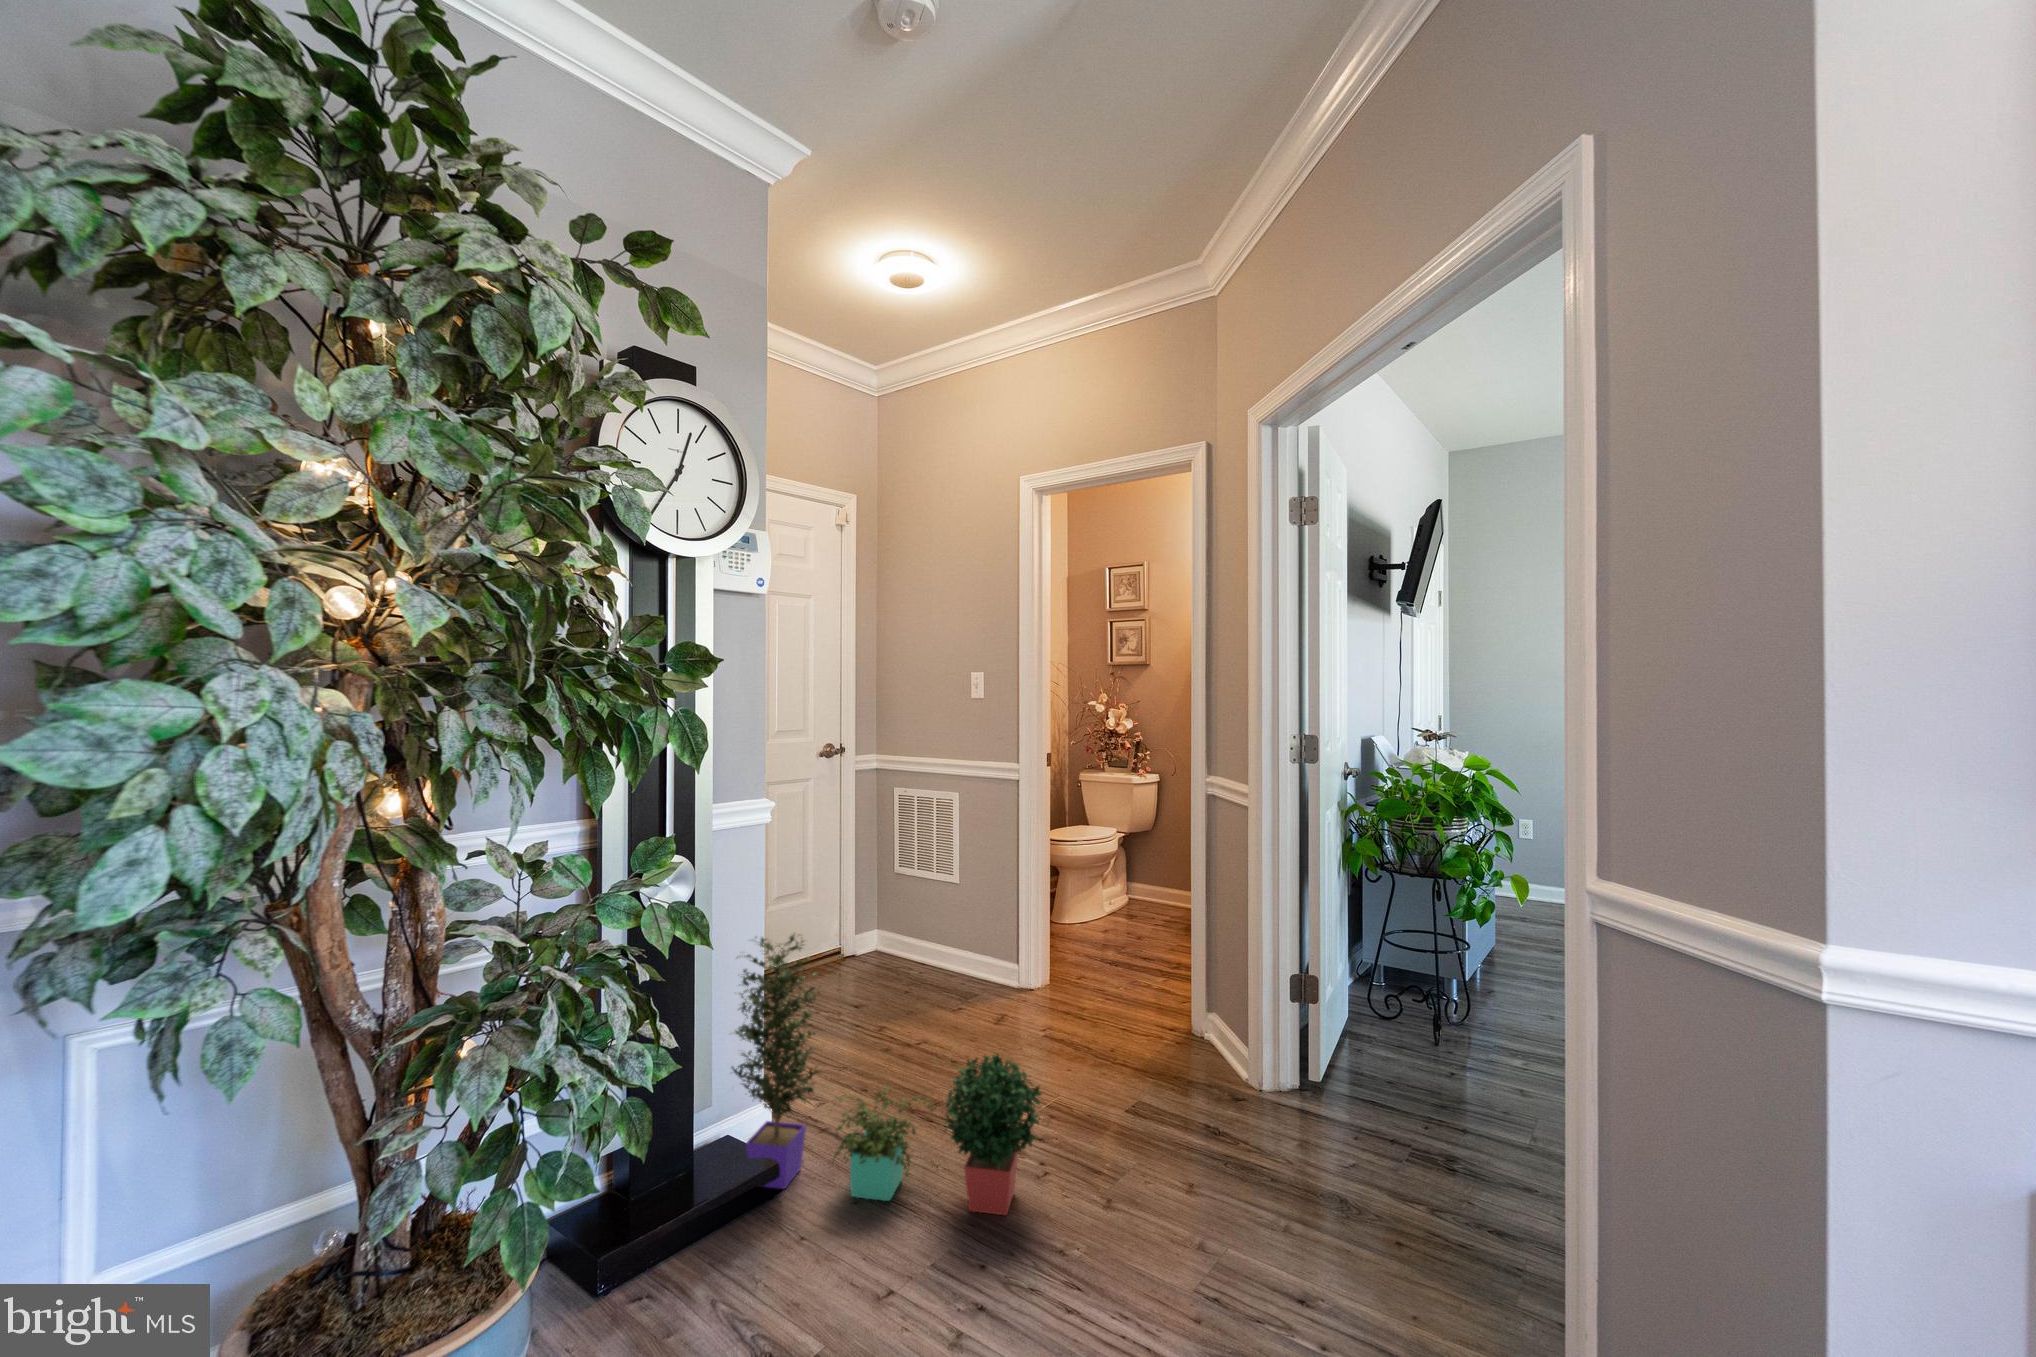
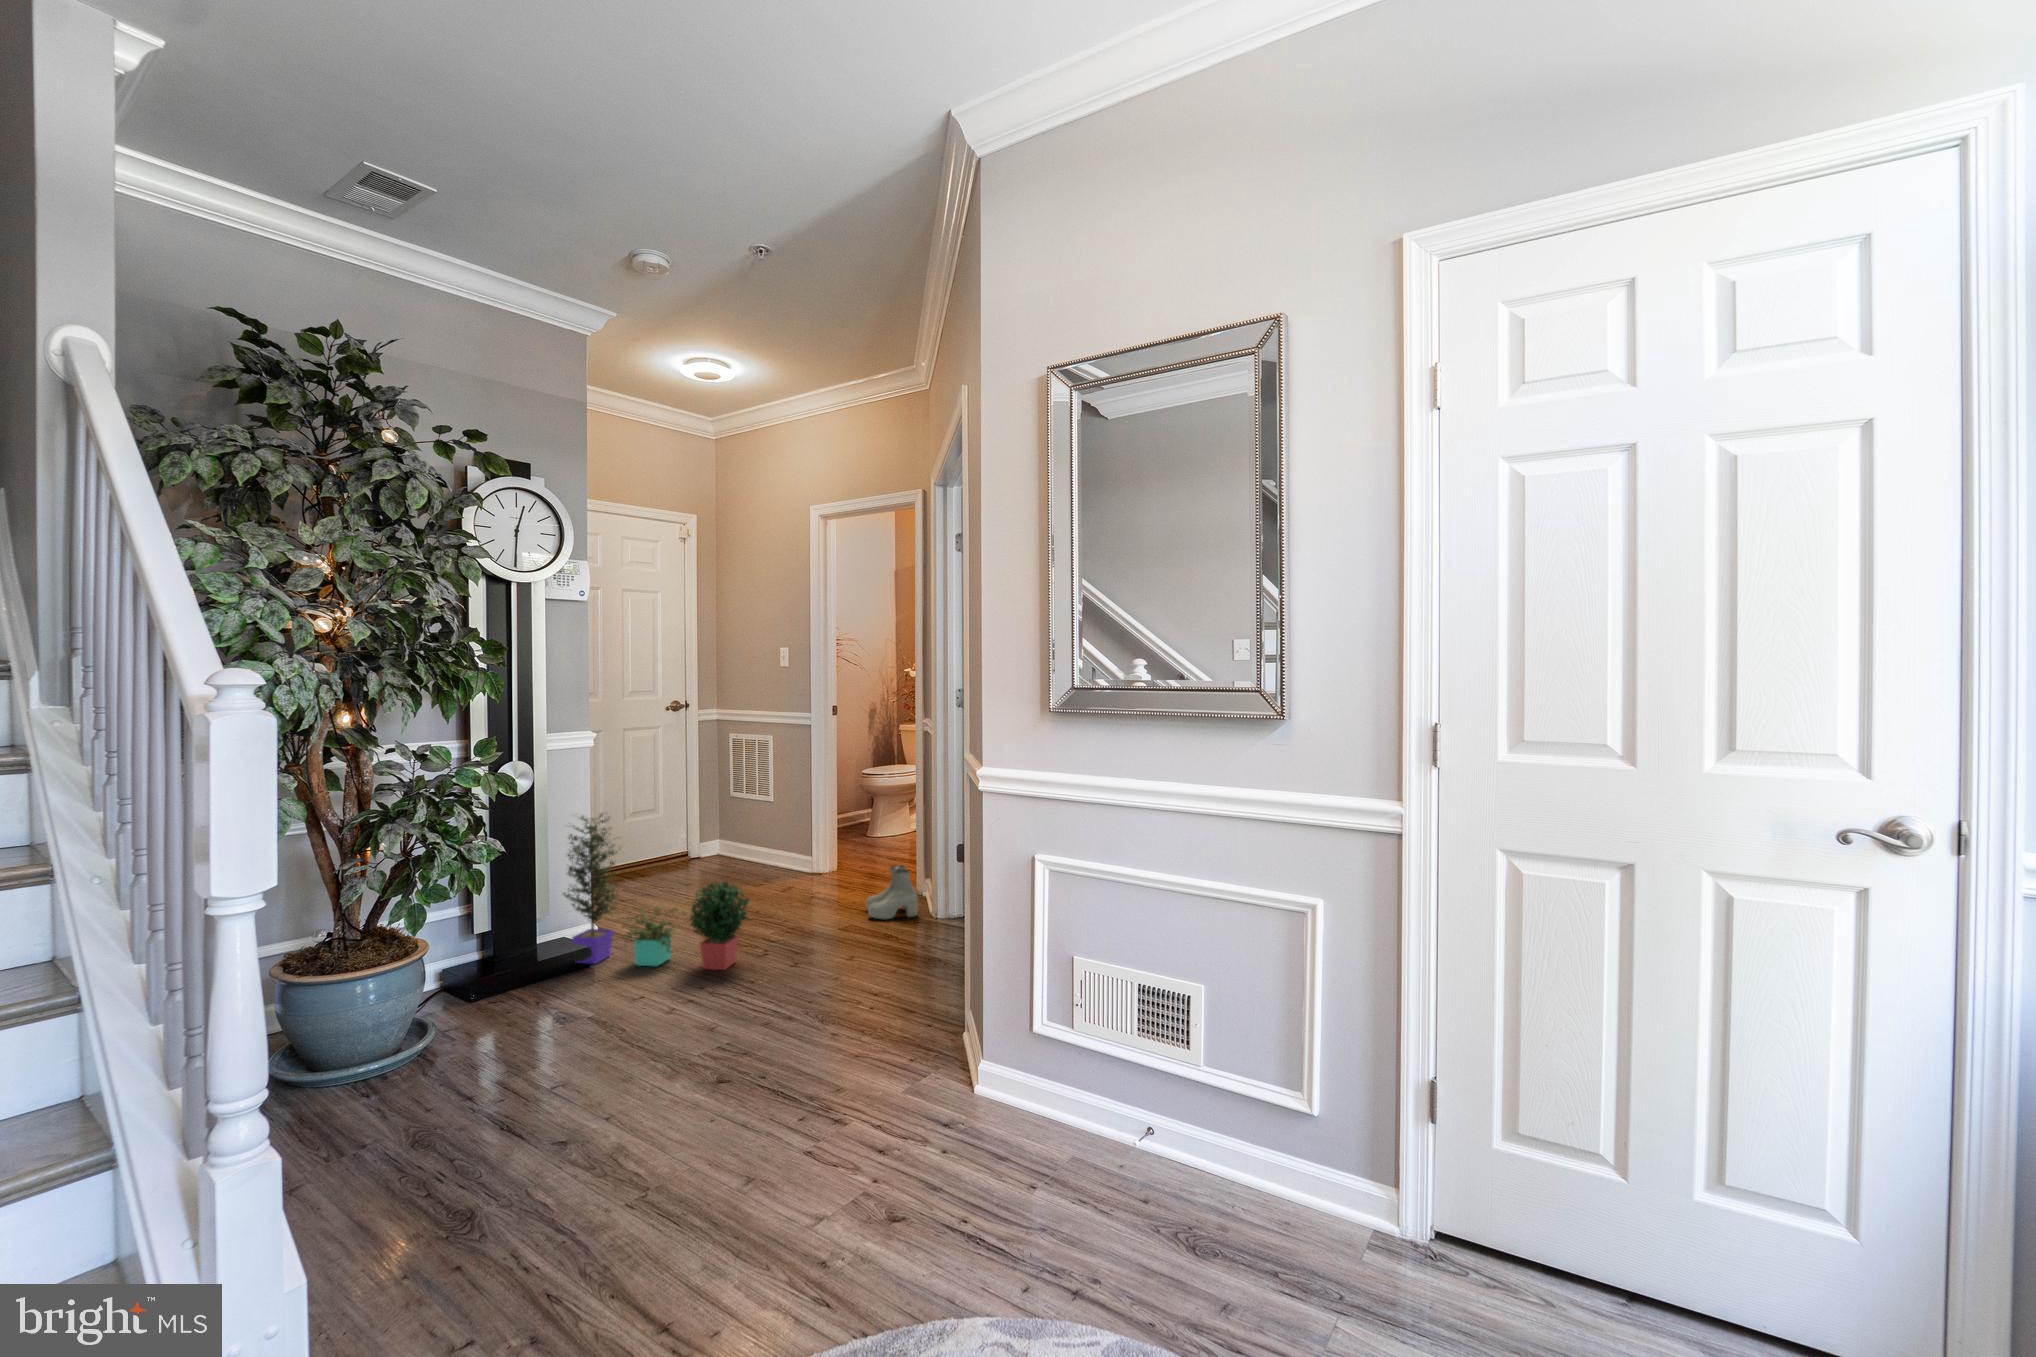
boots: none [1147,996,1235,1088] -> present [866,865,918,920]

